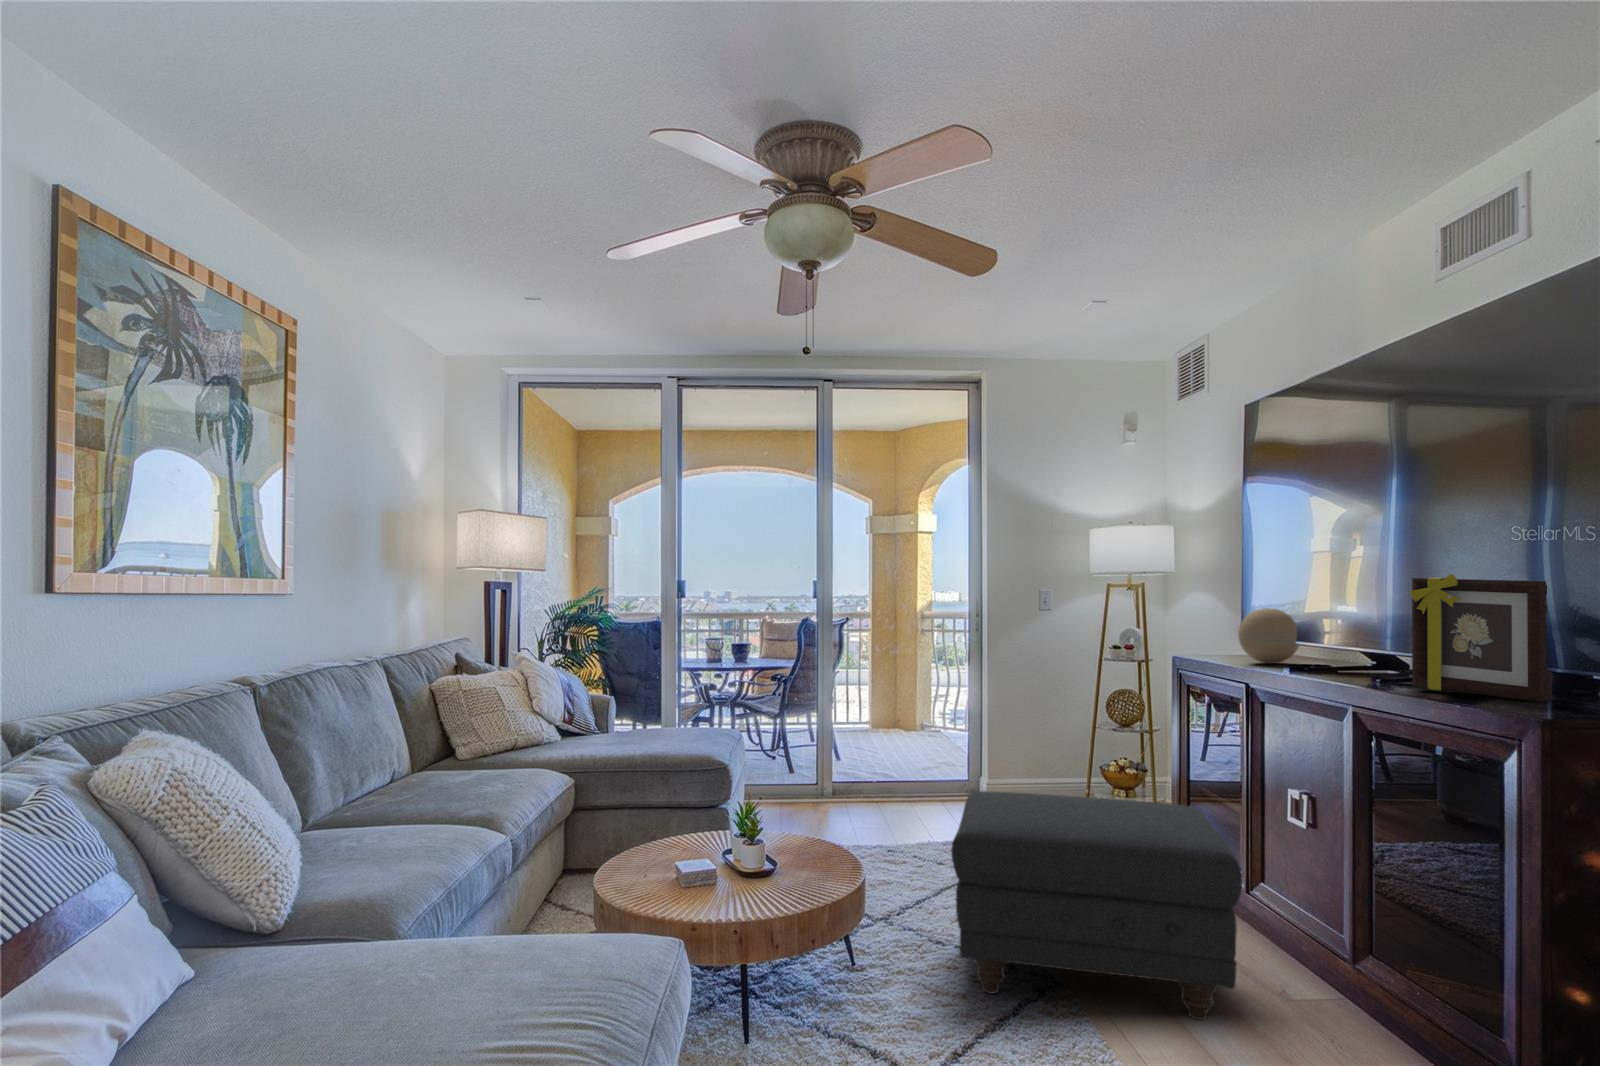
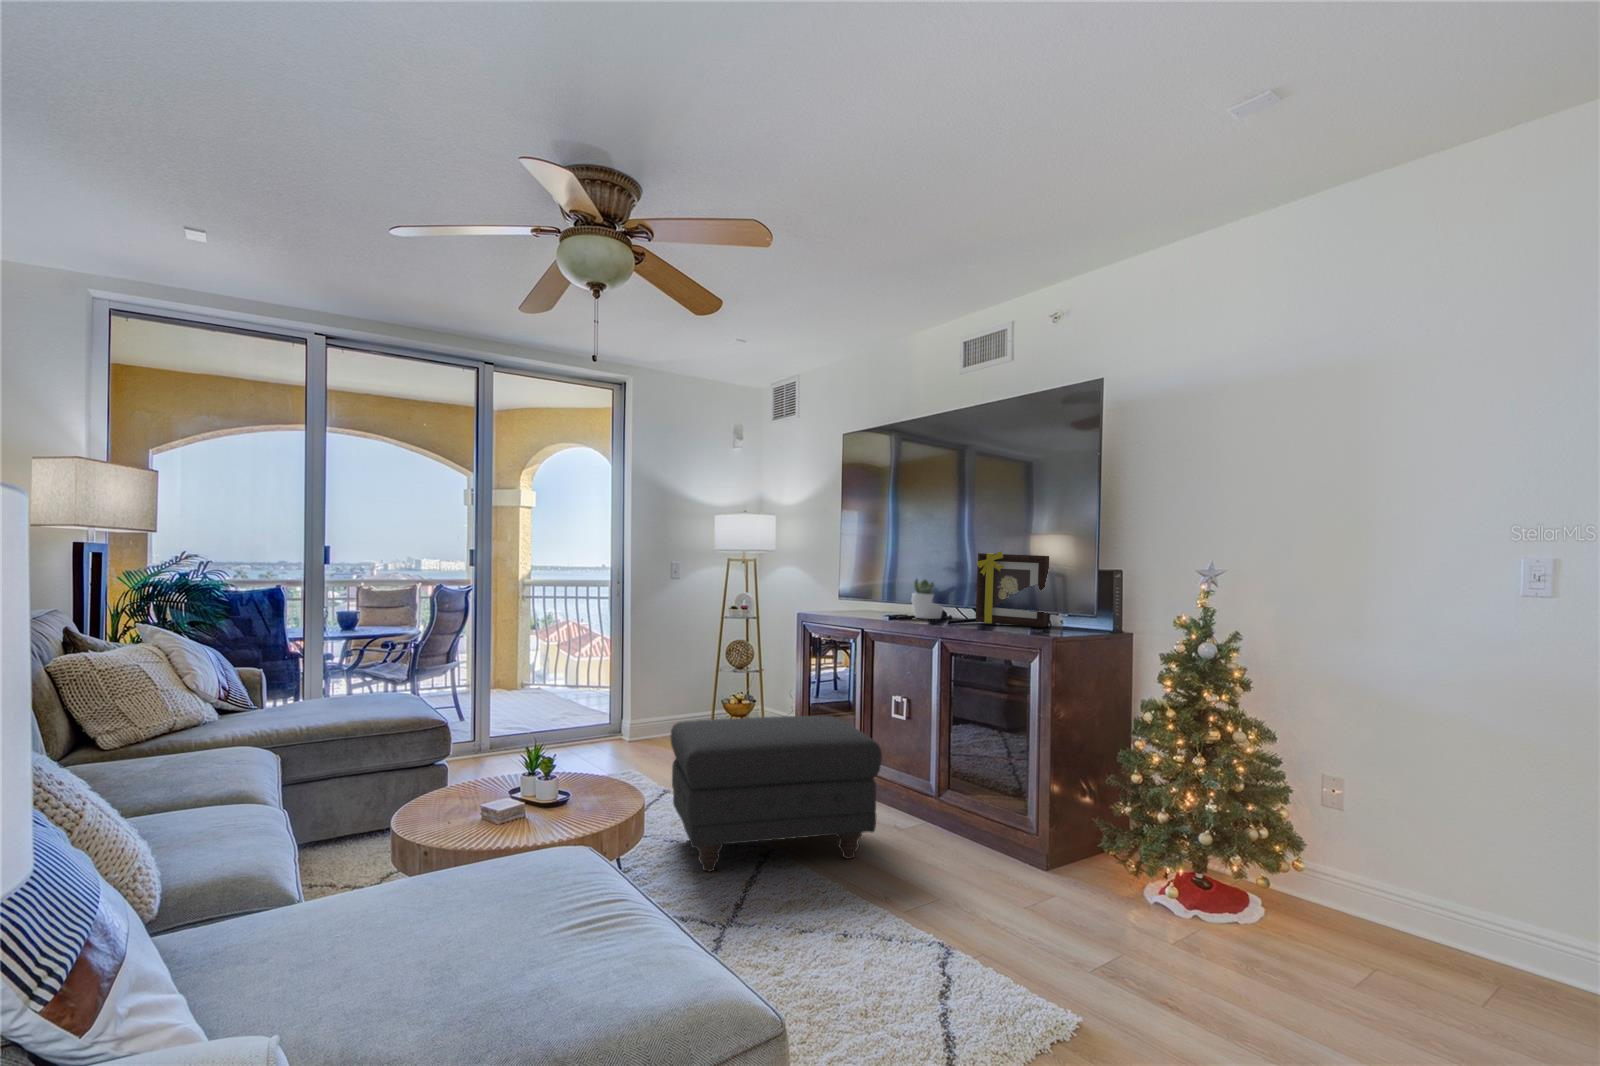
decorative orb: present [1238,608,1299,664] -> none [851,573,890,613]
succulent plant: none [1319,616,1376,677] -> present [912,579,944,619]

